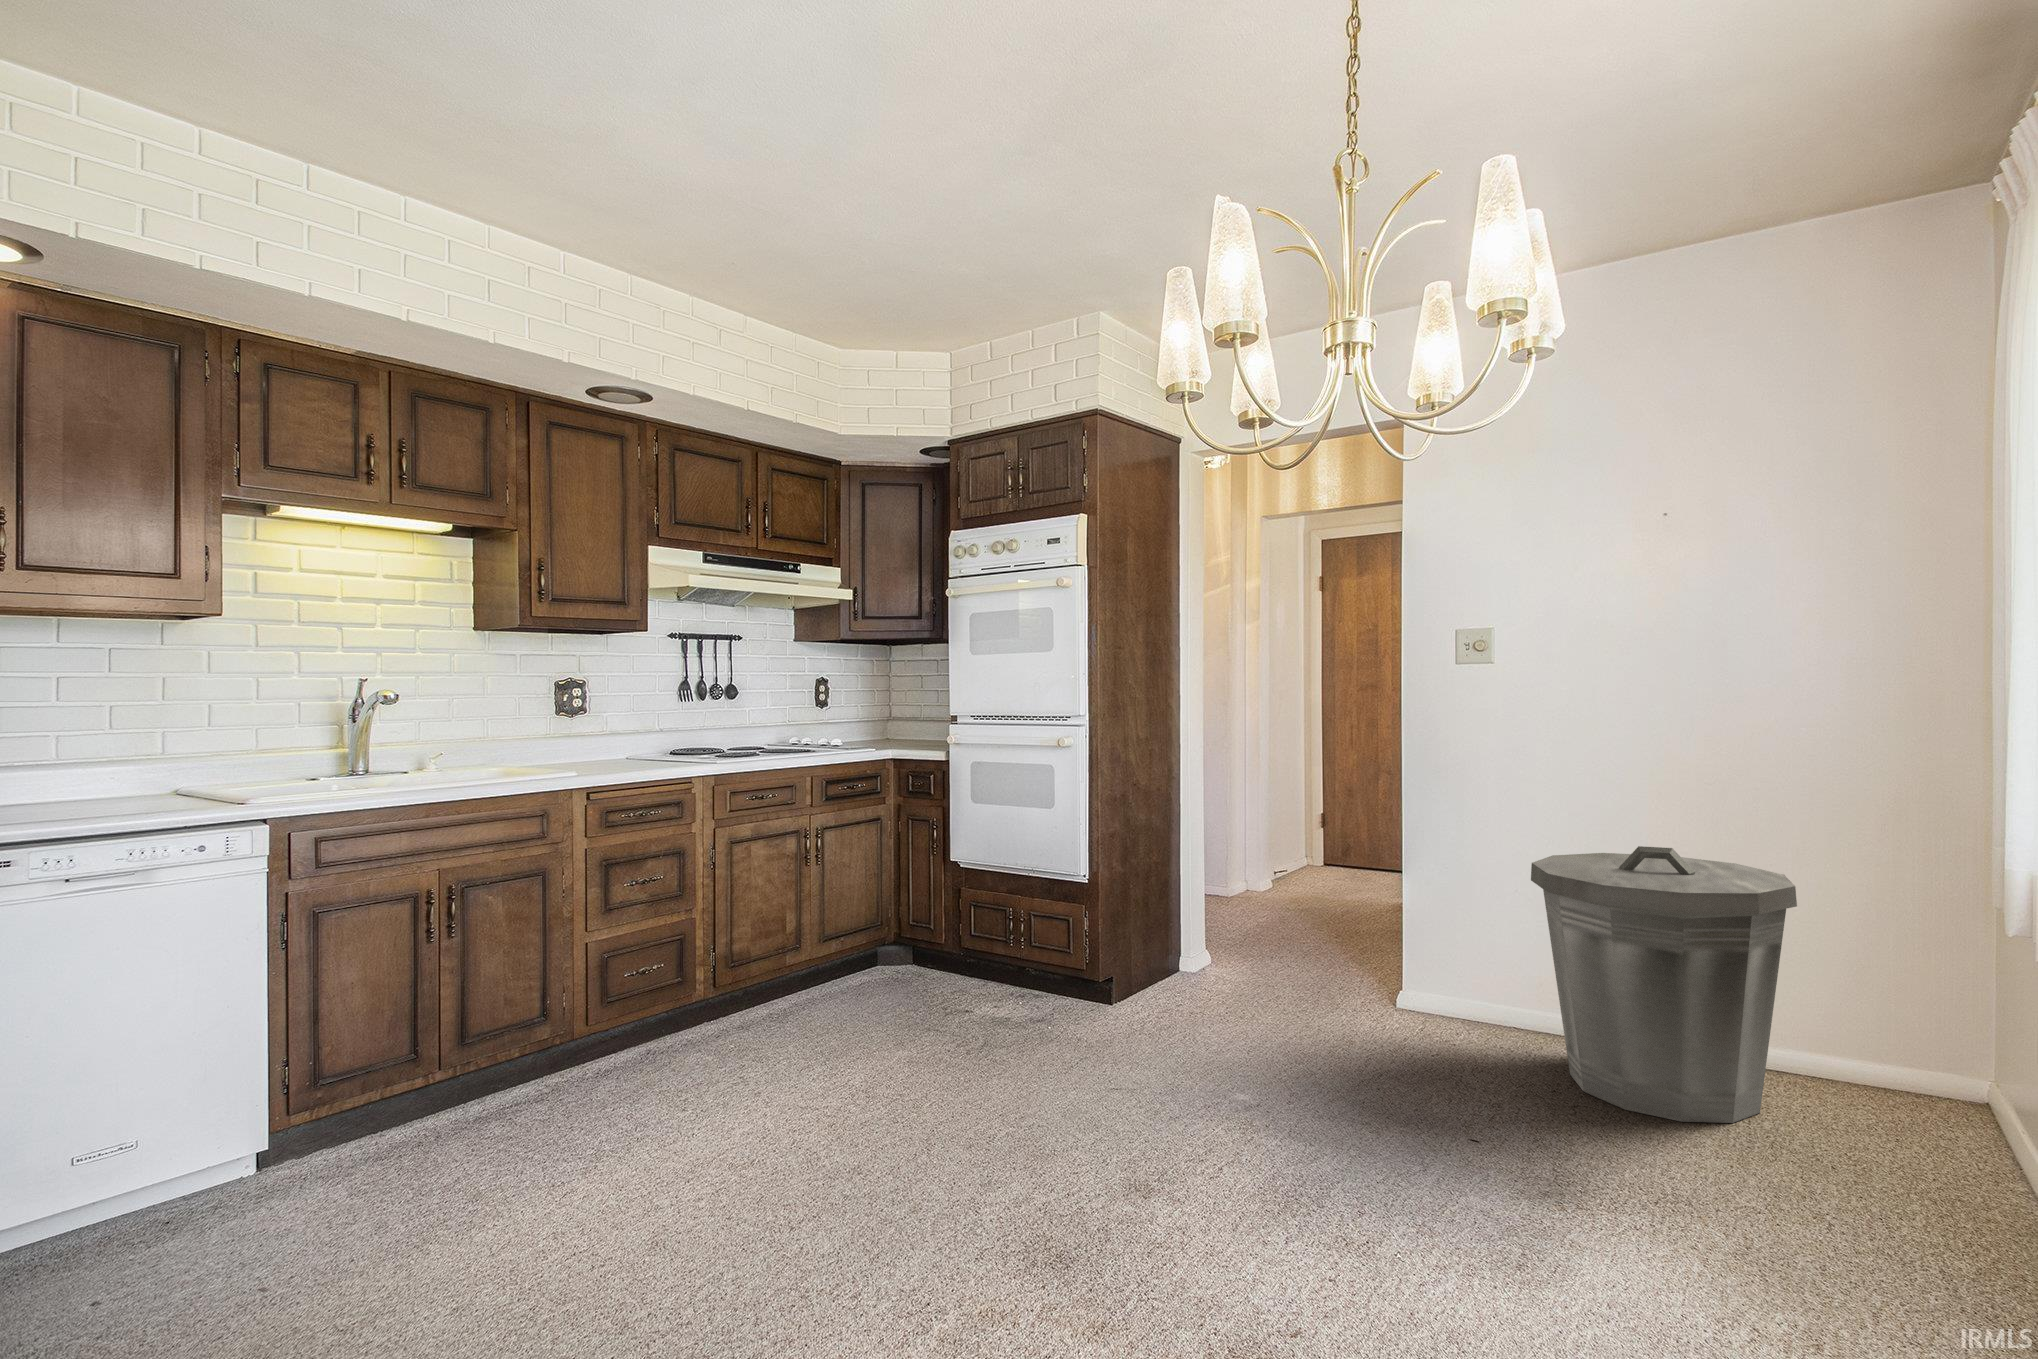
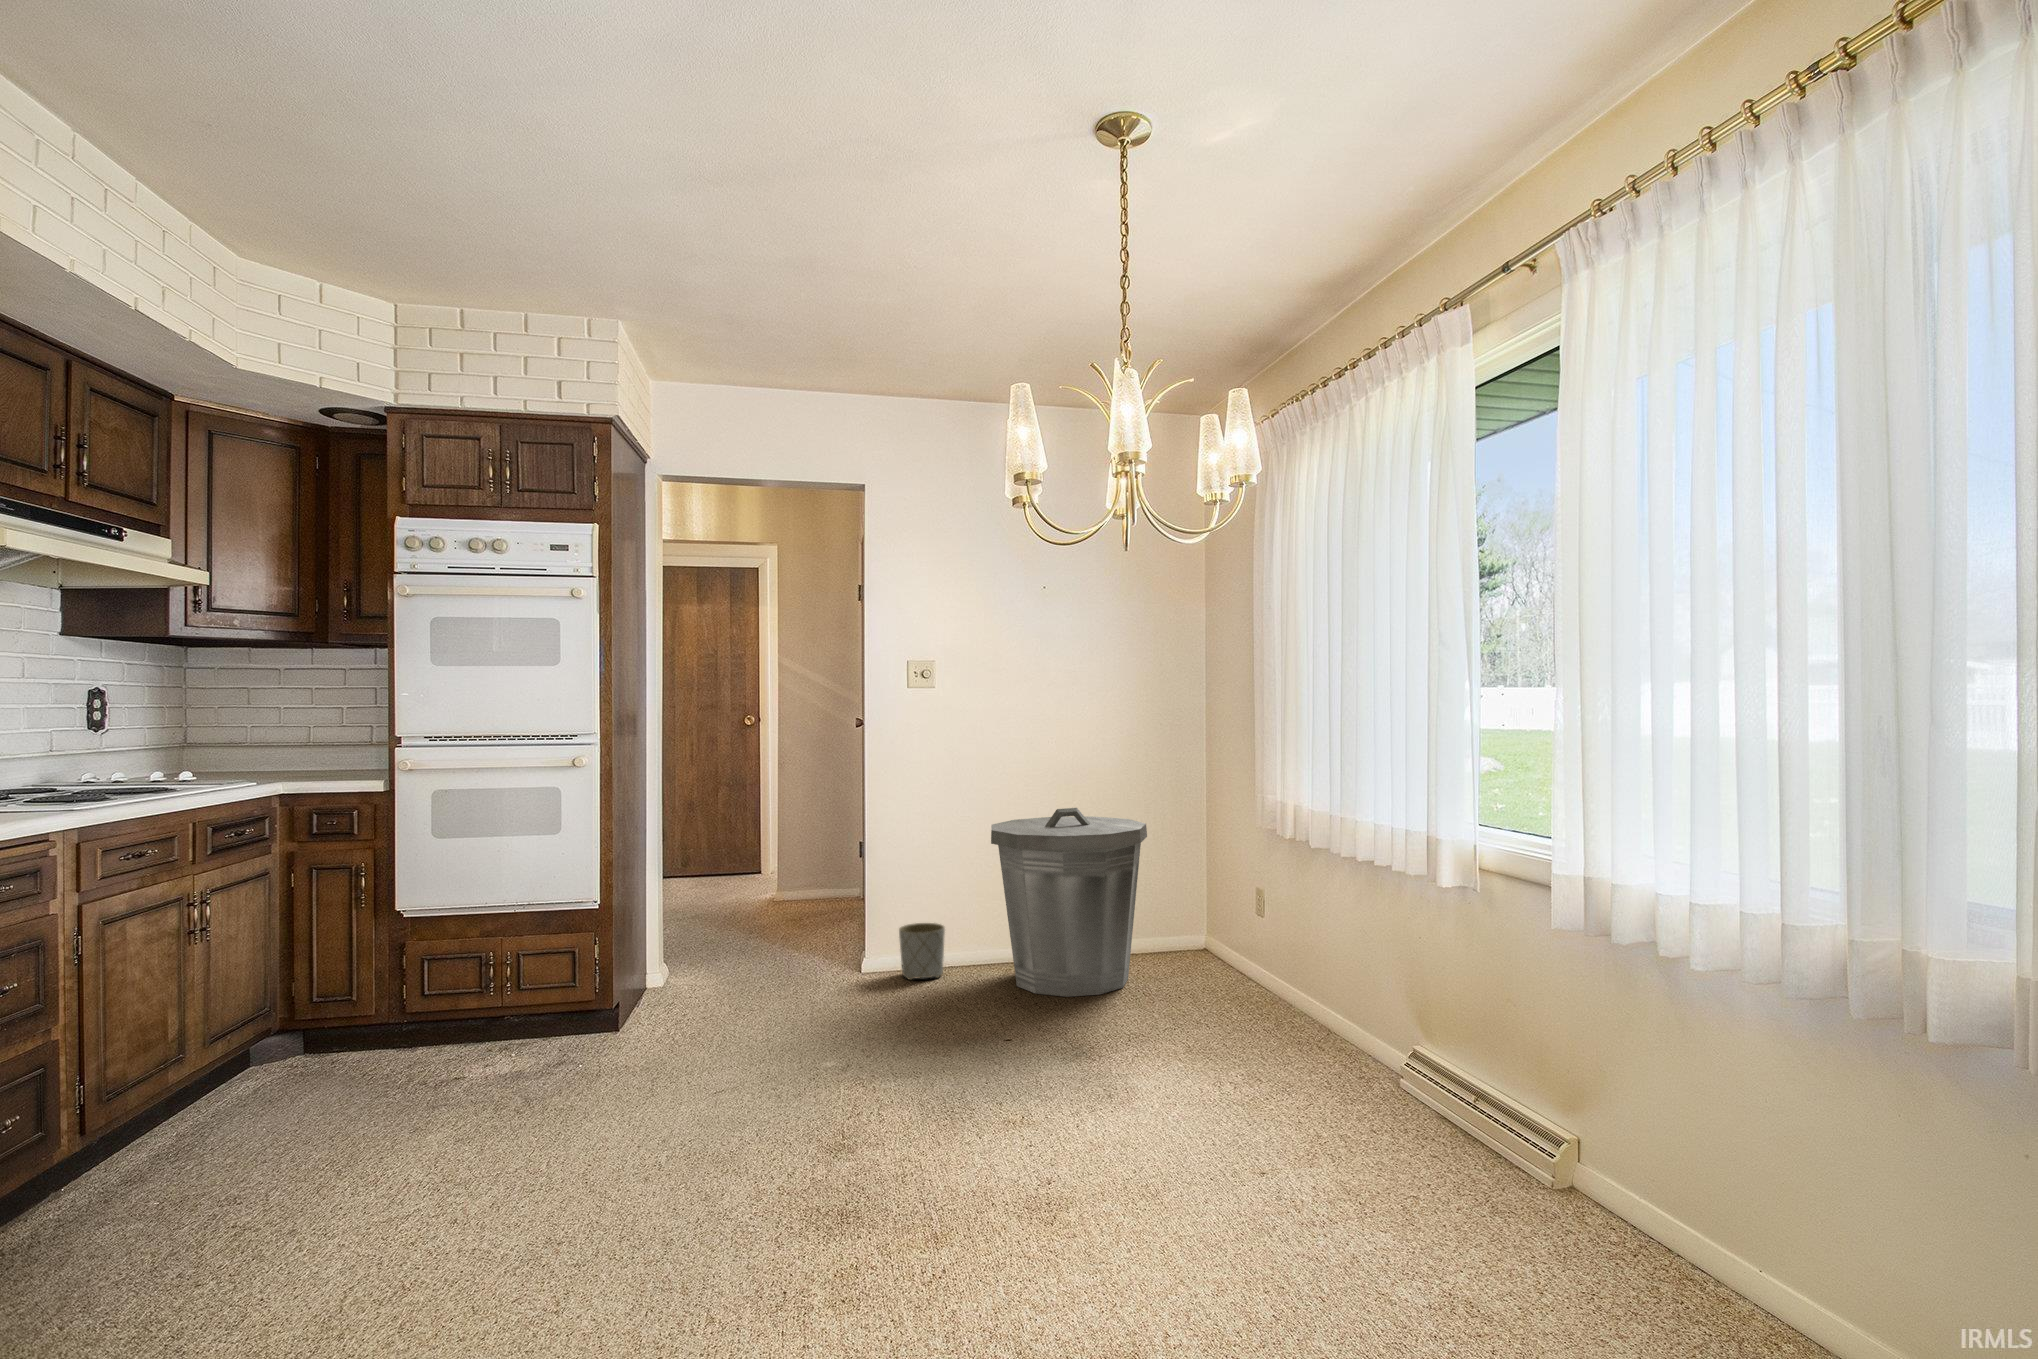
planter: none [1435,962,1496,1036] -> present [899,923,945,980]

